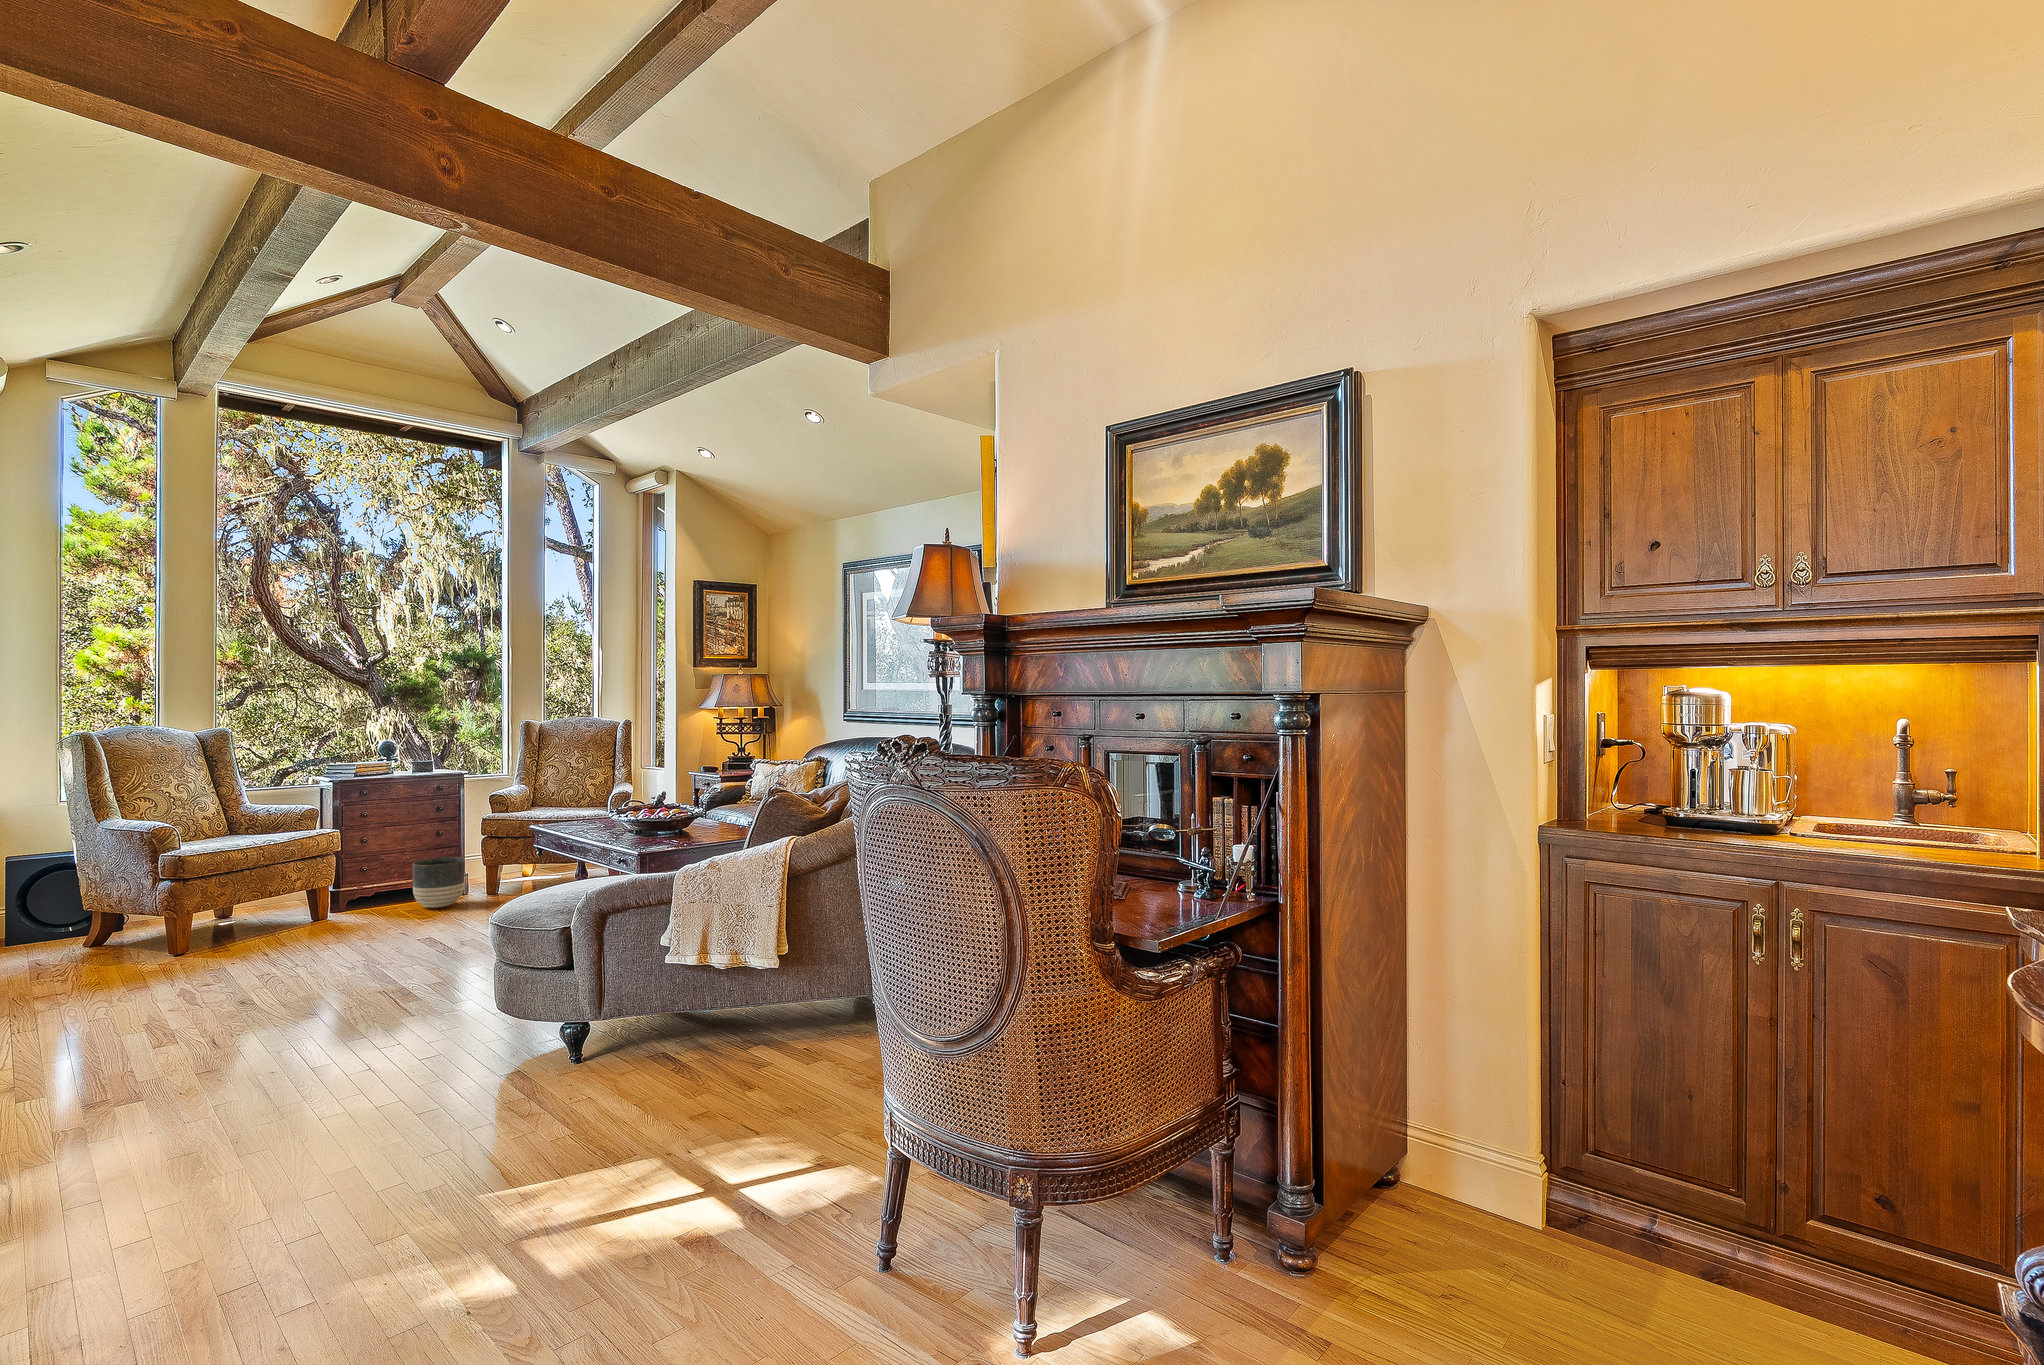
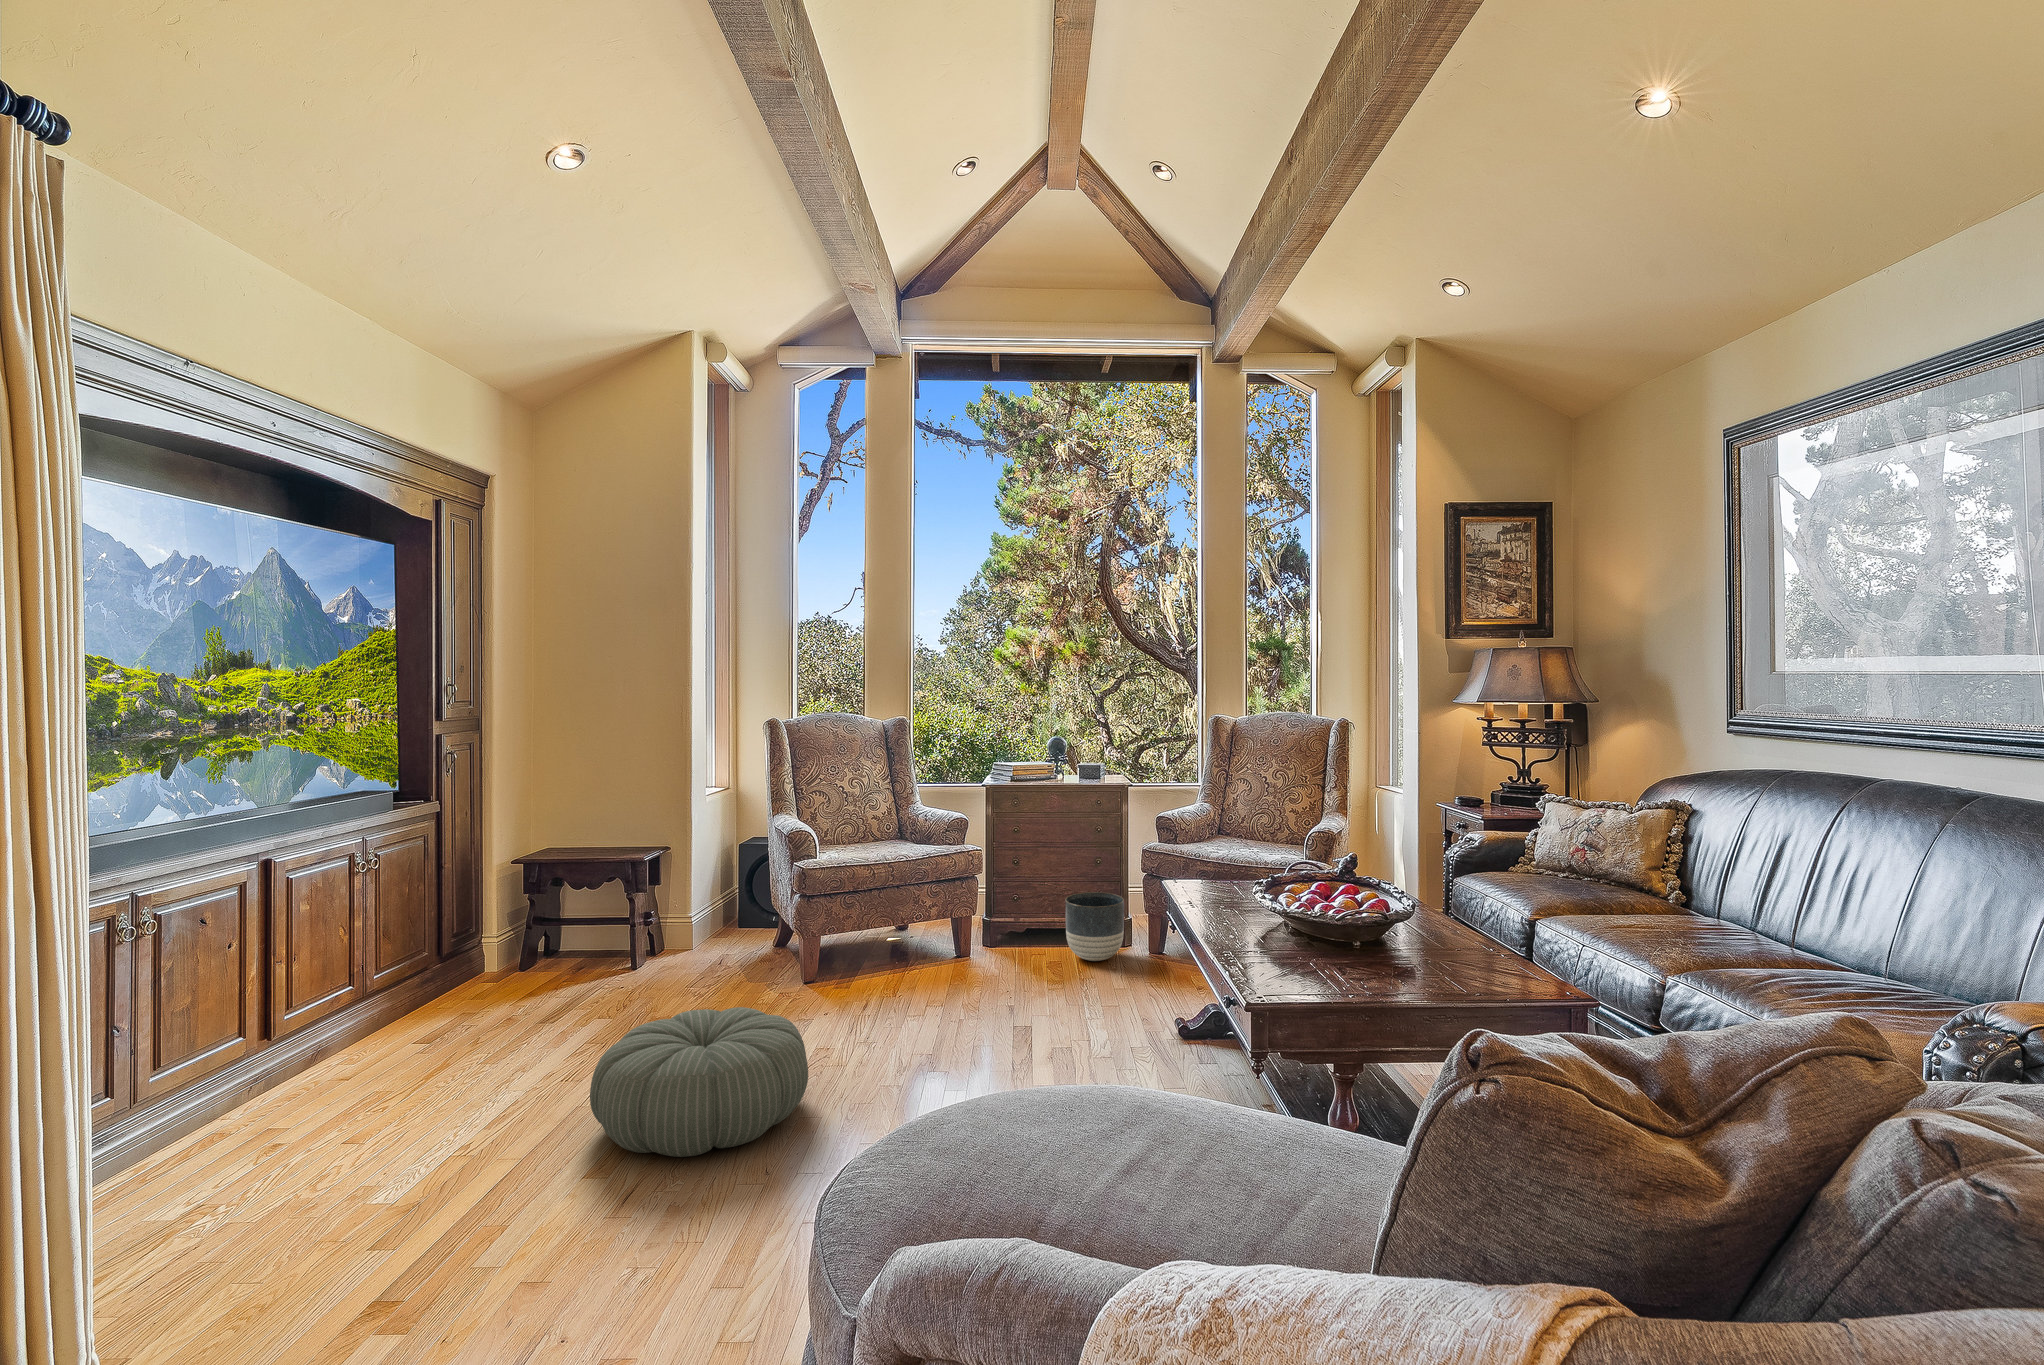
pouf: none [87,936,288,1033] -> present [590,1007,808,1157]

